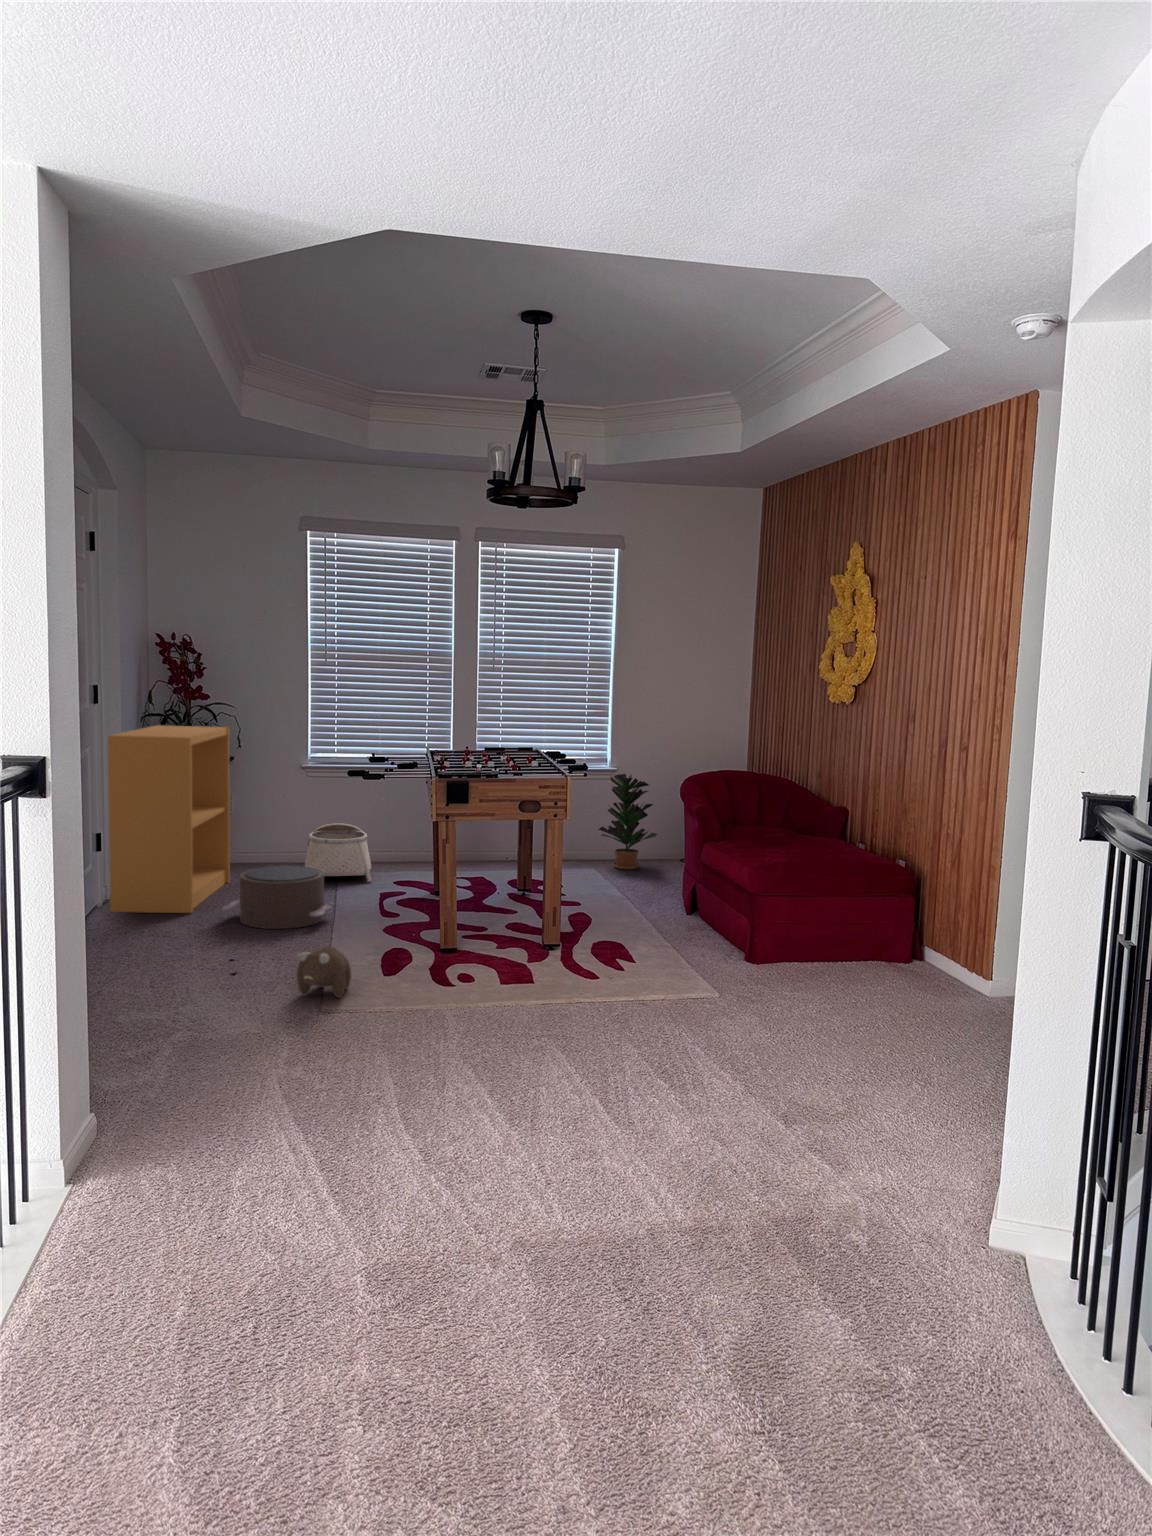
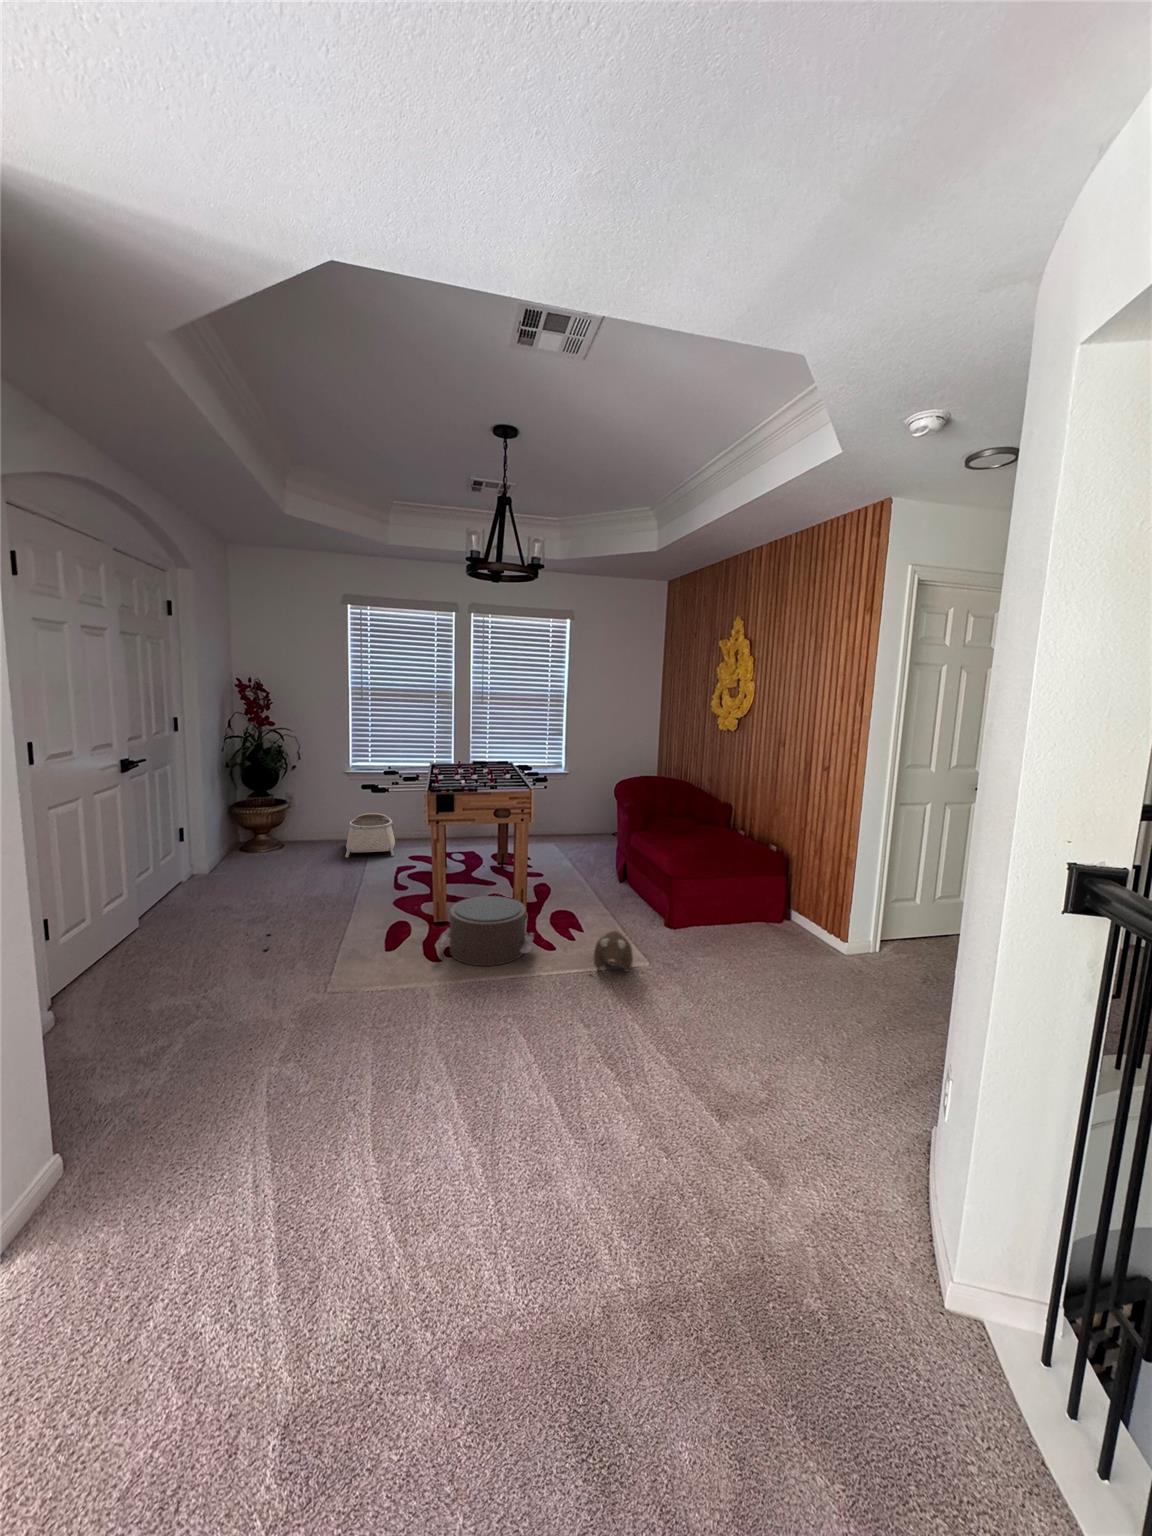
bookshelf: present [107,725,230,913] -> none [183,745,291,888]
potted plant: present [598,774,657,869] -> none [555,776,596,842]
pouf: present [222,866,334,929] -> present [435,896,534,966]
plush toy: present [297,946,351,998] -> present [594,931,633,972]

